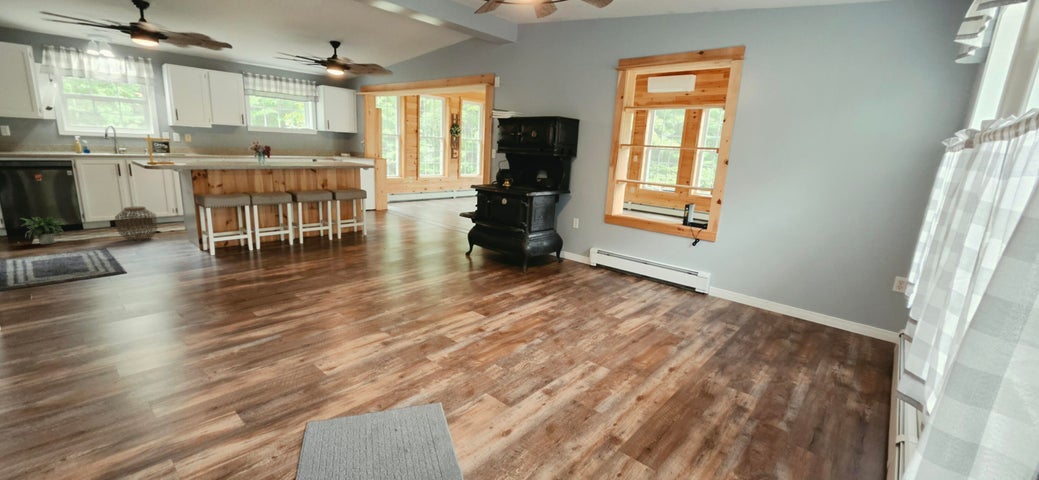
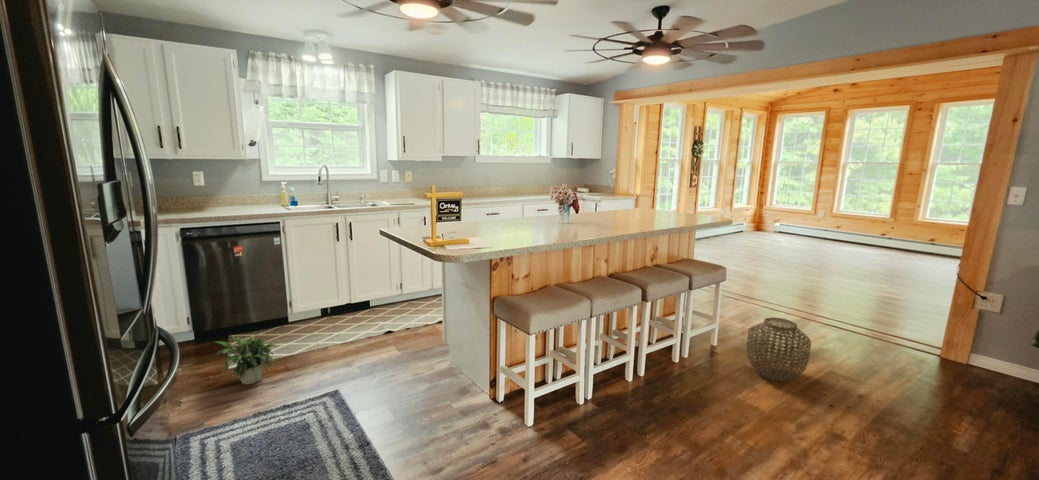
woven basket: present [115,207,157,241] -> present [746,317,811,382]

